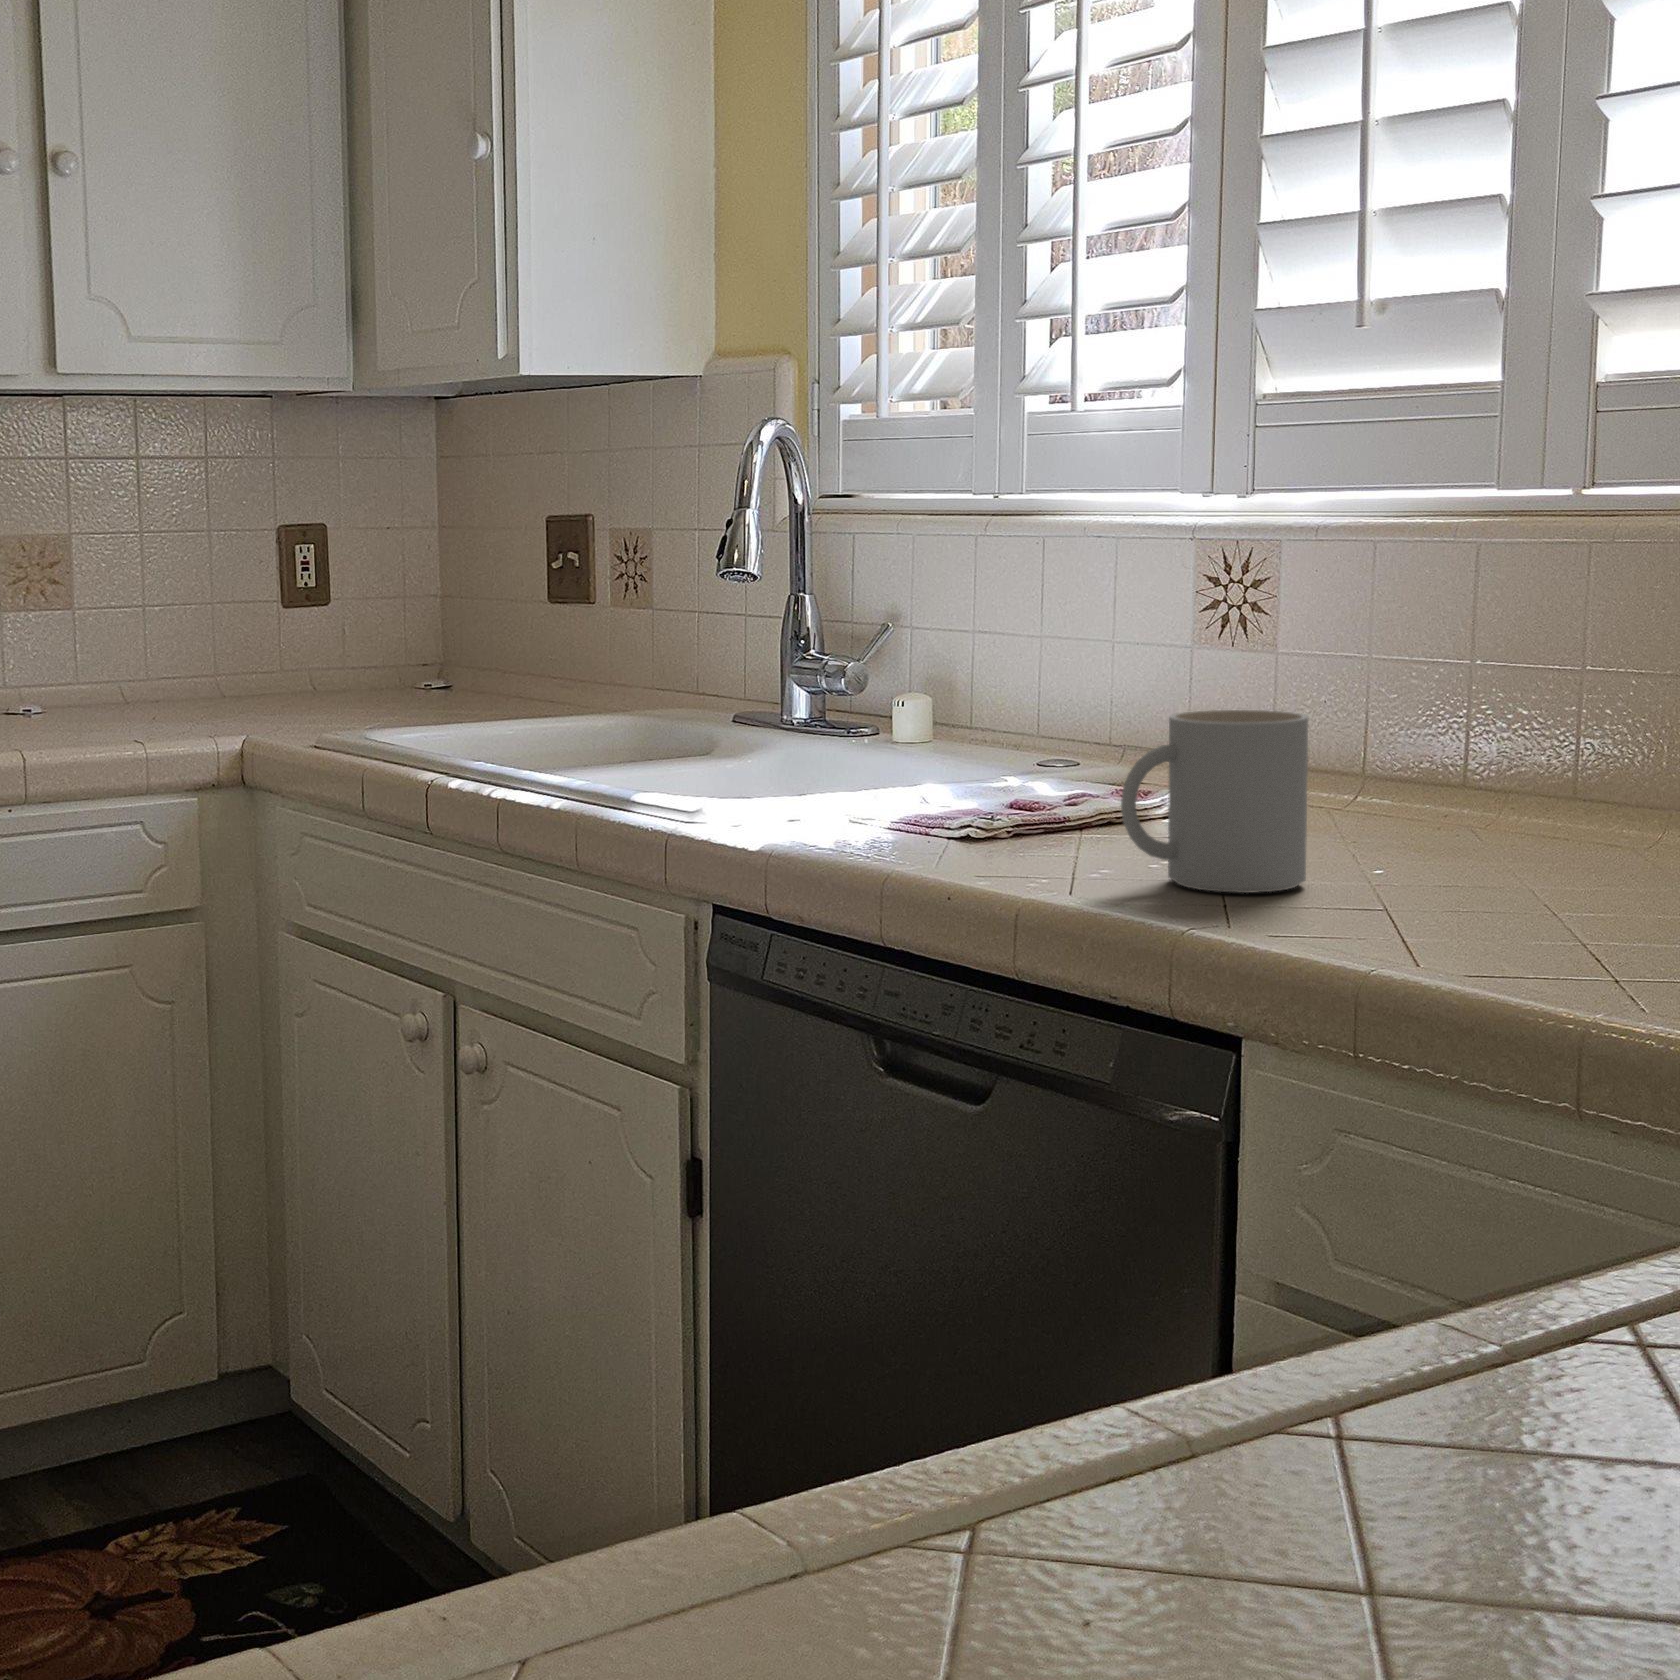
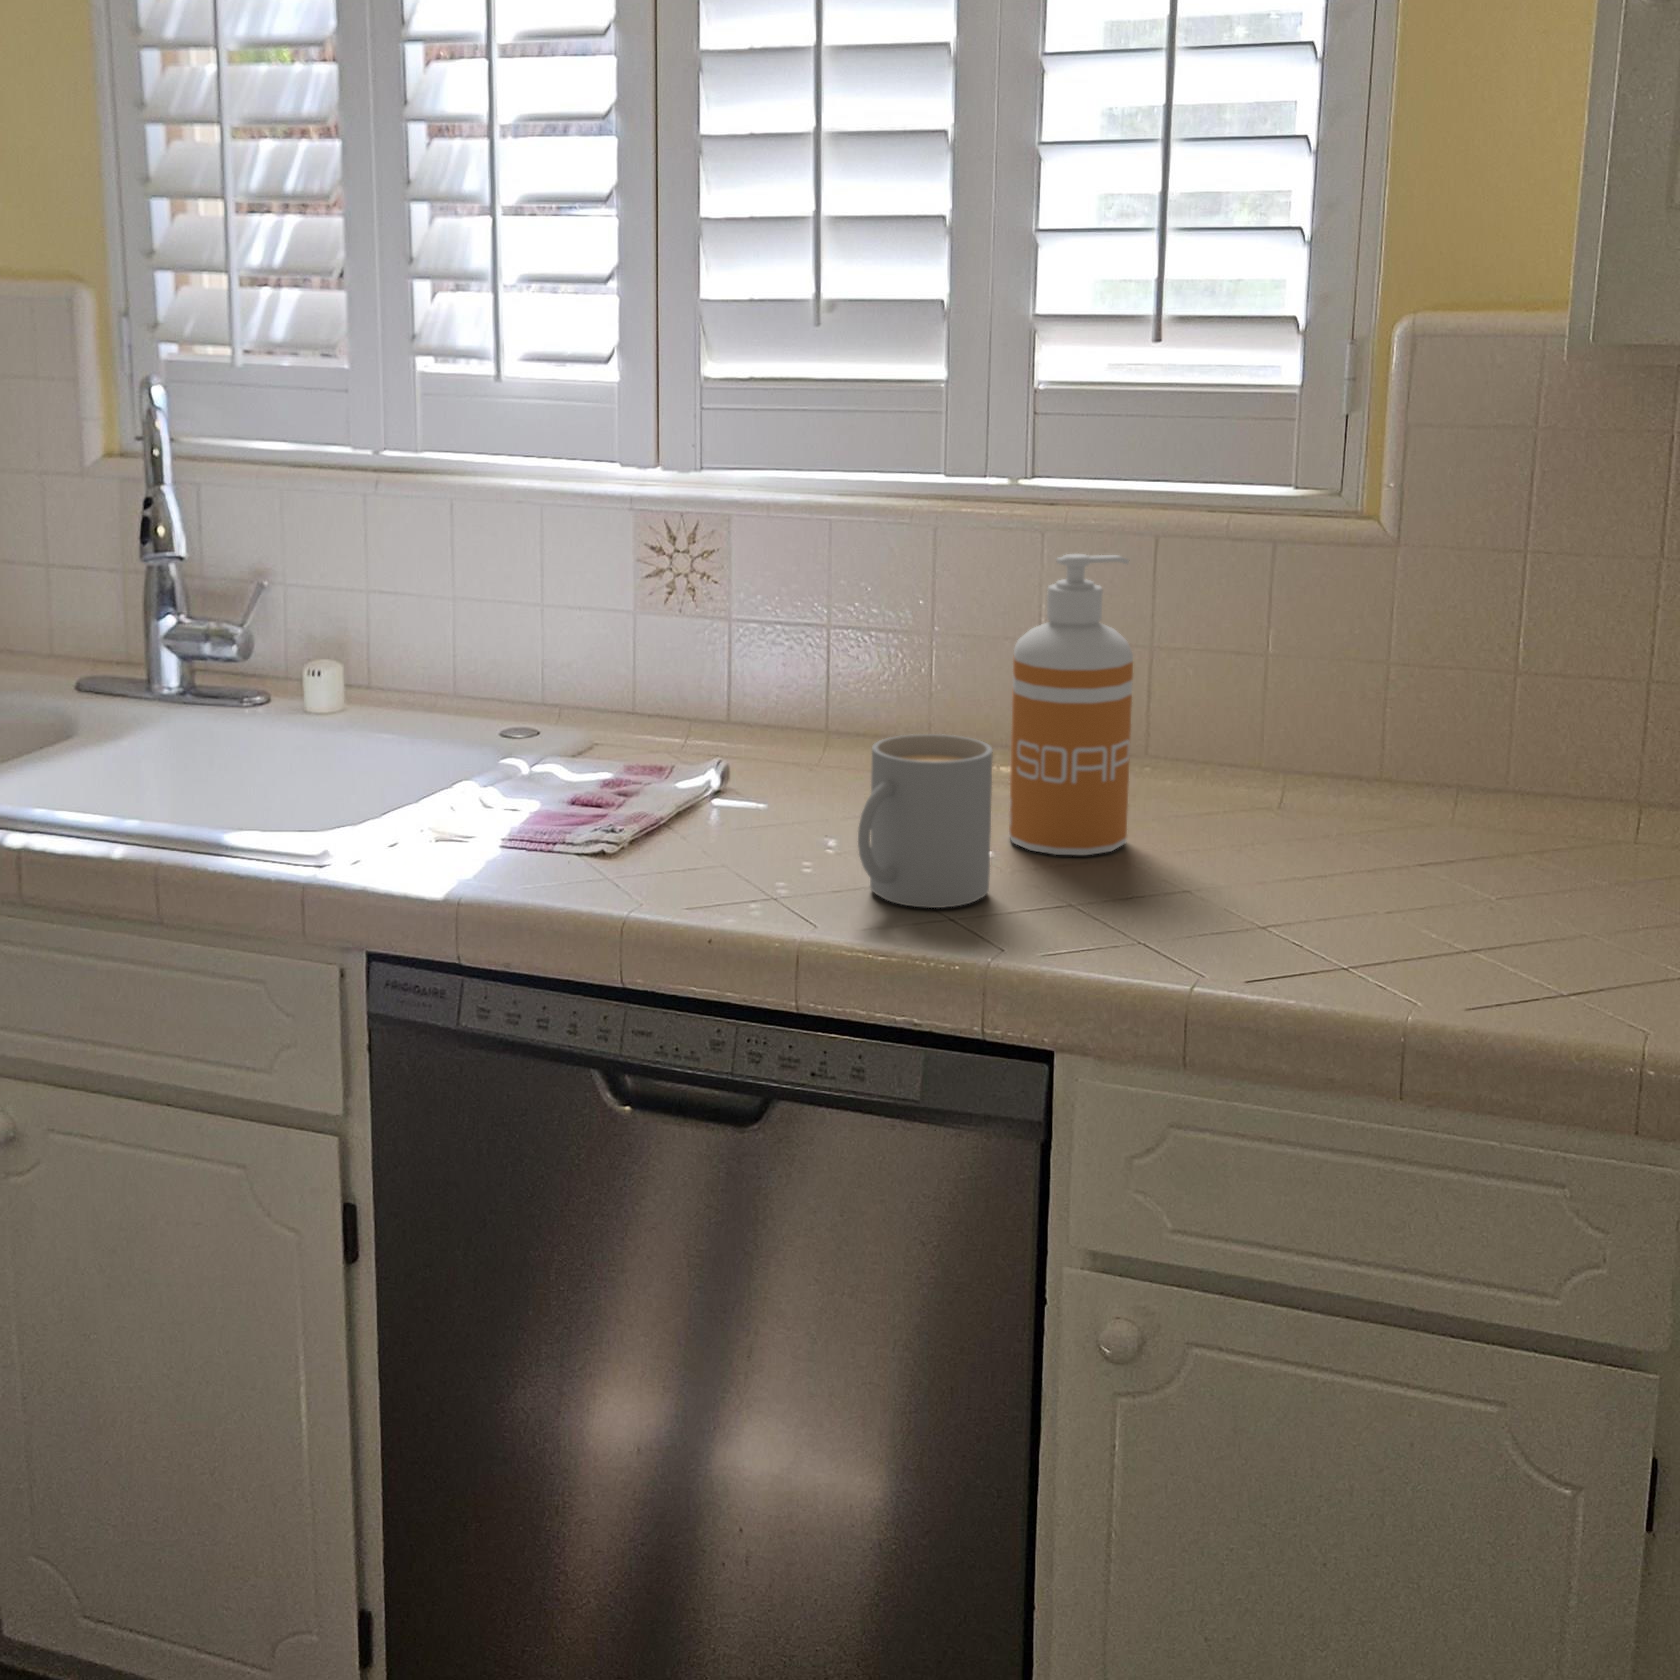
soap dispenser: none [1415,527,1570,877] -> present [1009,554,1133,855]

